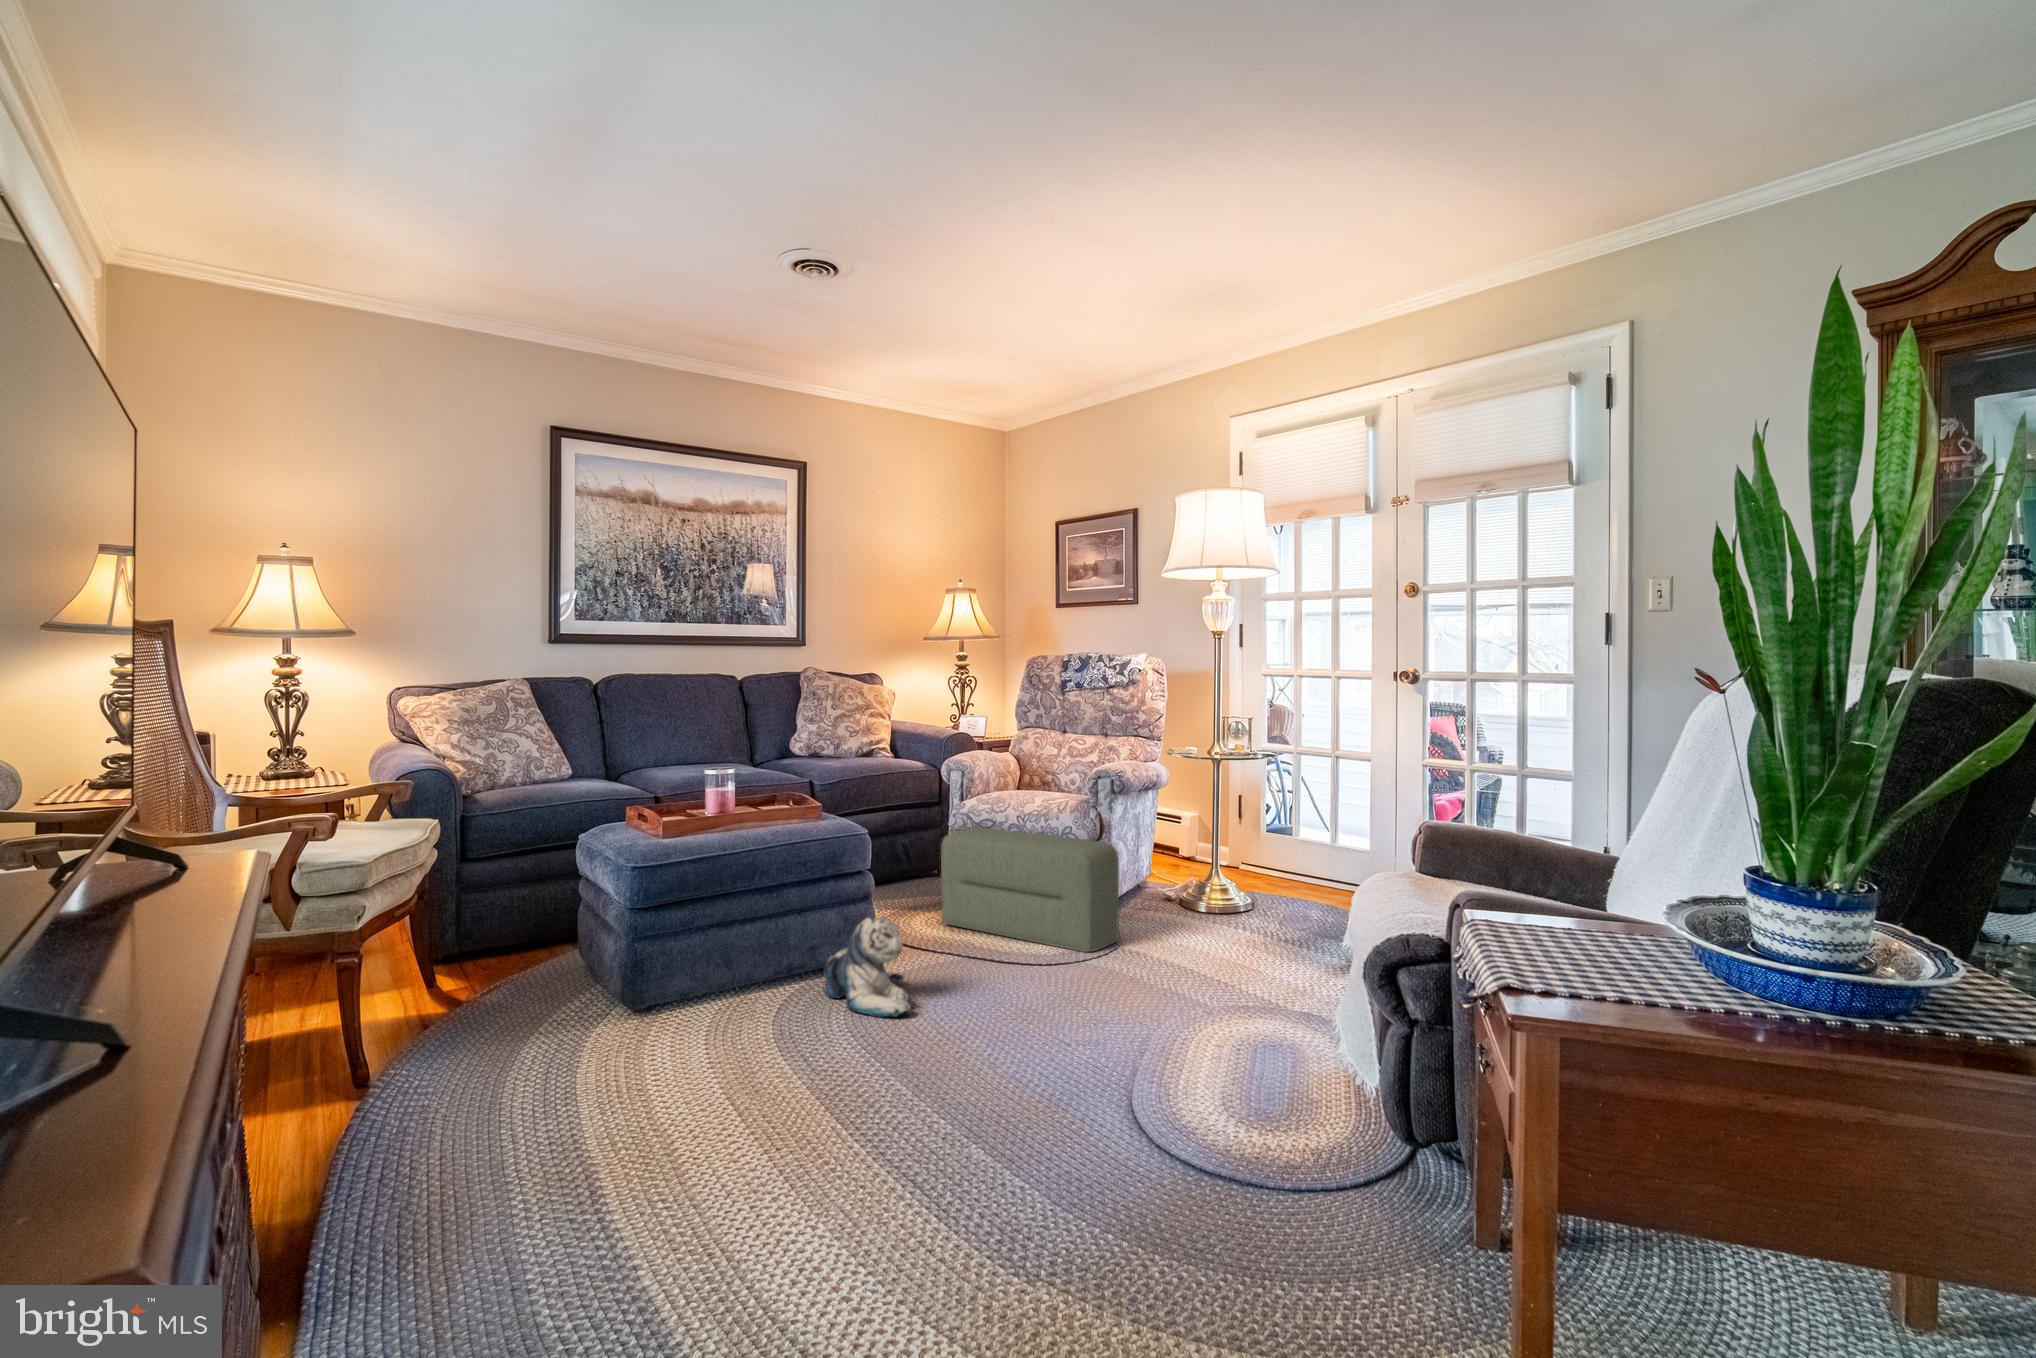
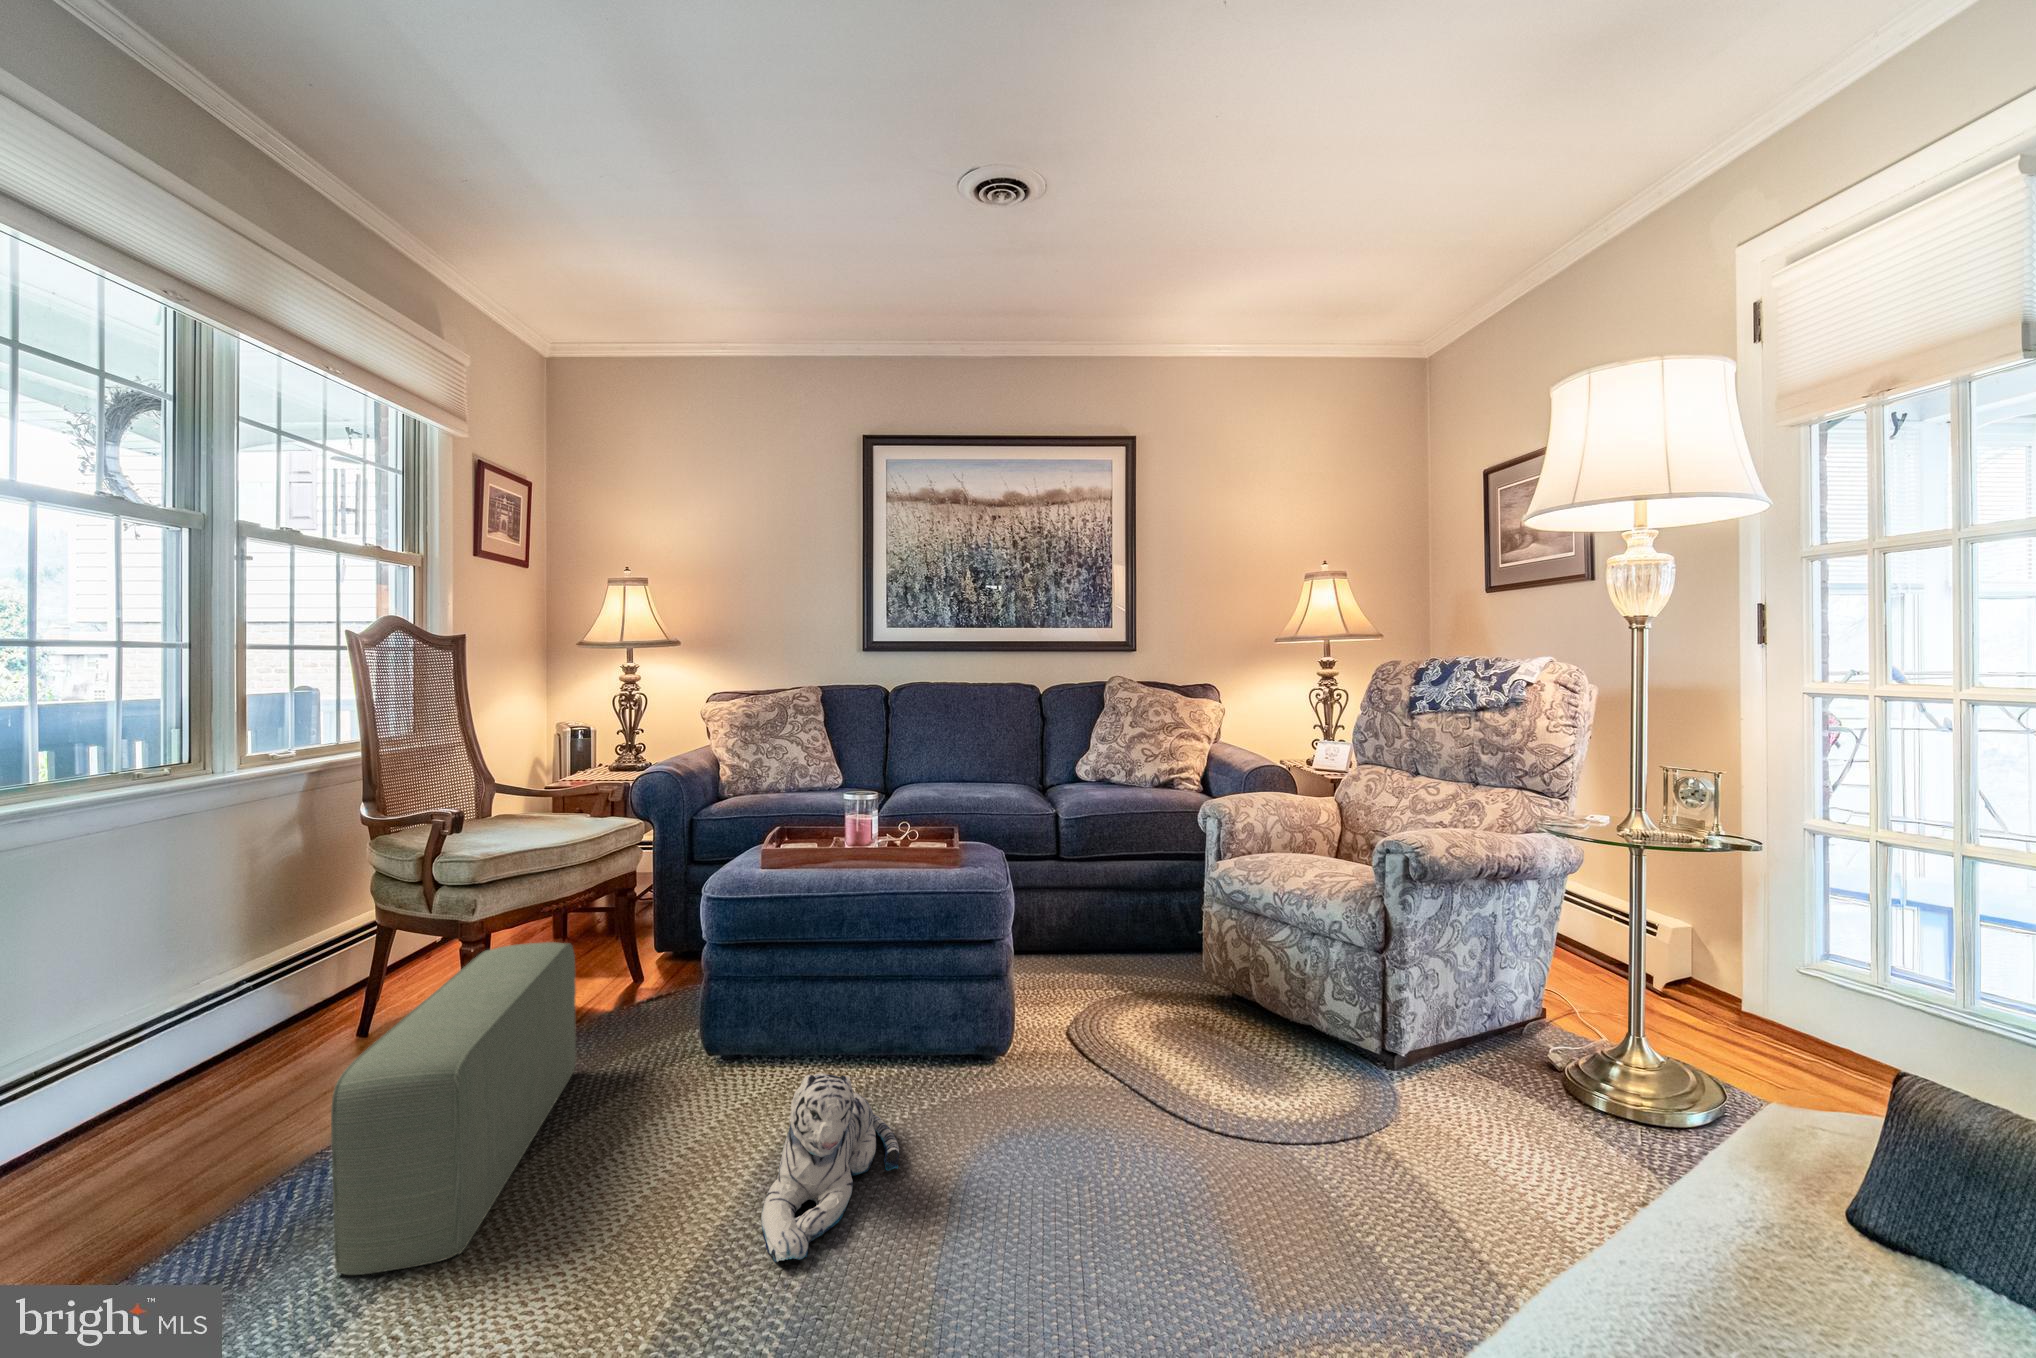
pouf: present [941,828,1119,952] -> present [331,942,576,1275]

